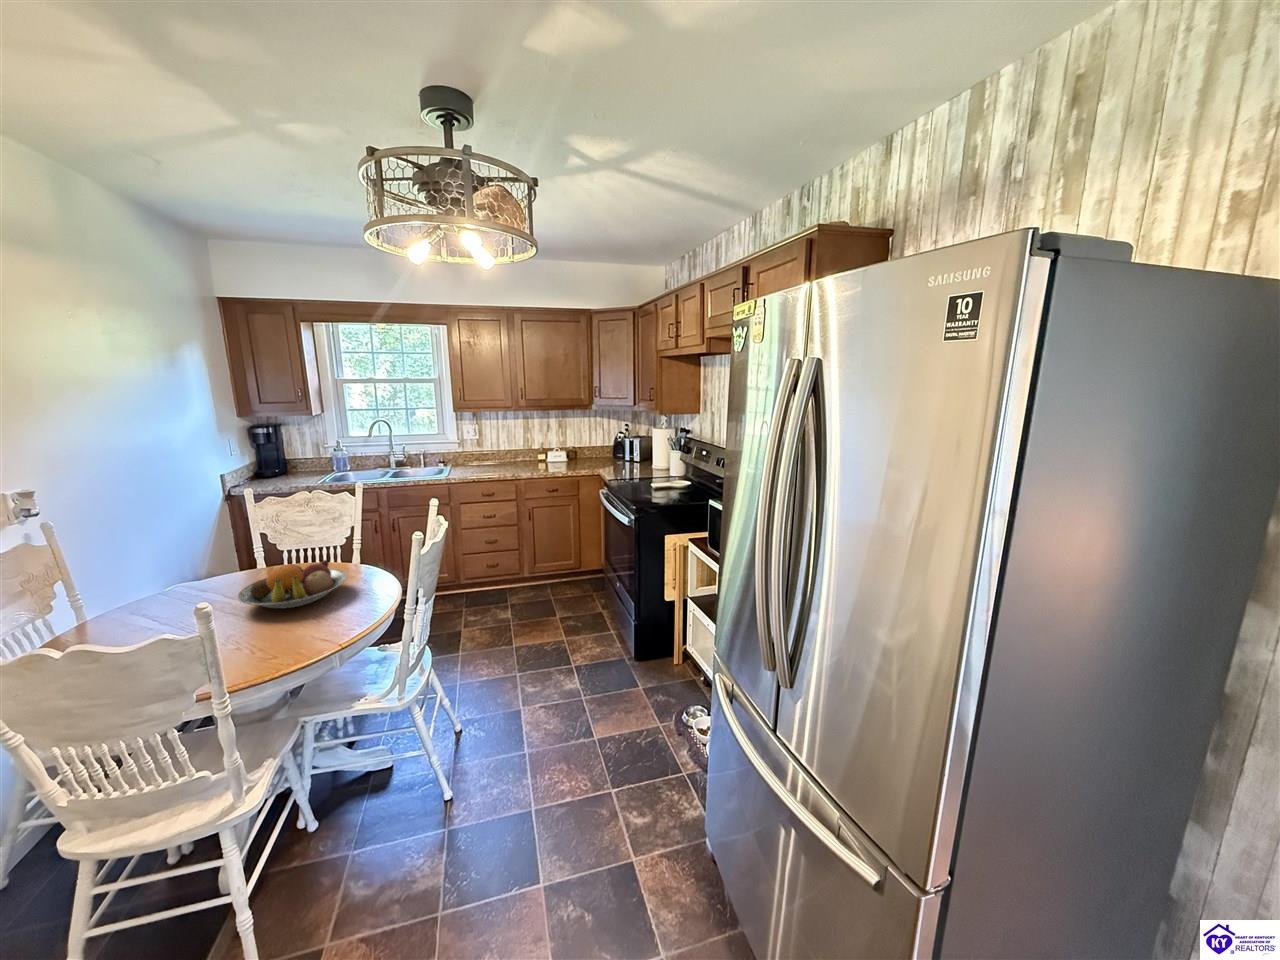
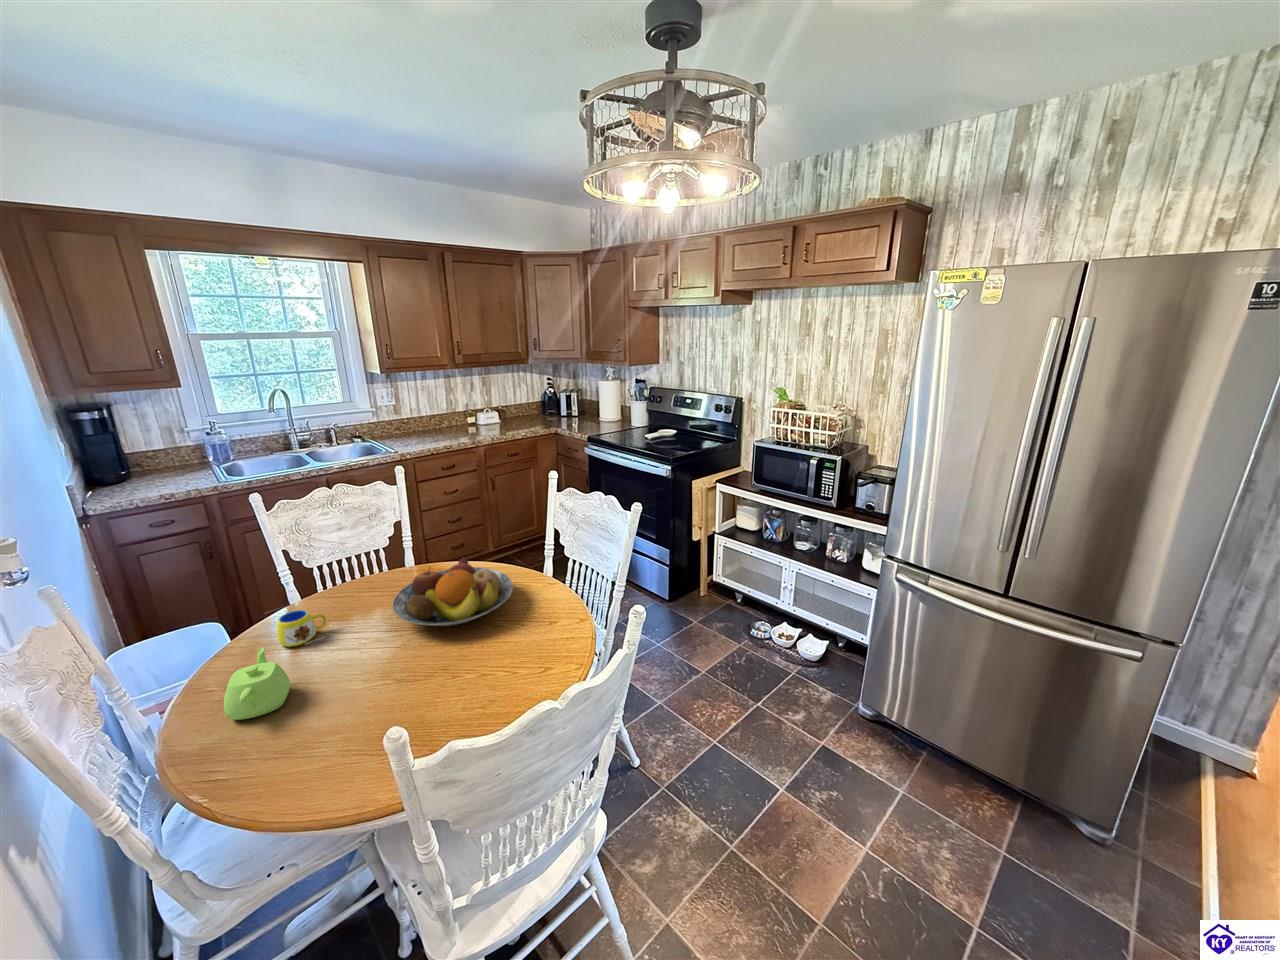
mug: none [184,574,221,598] -> present [277,610,326,646]
teapot: none [87,589,144,632] -> present [224,647,290,720]

